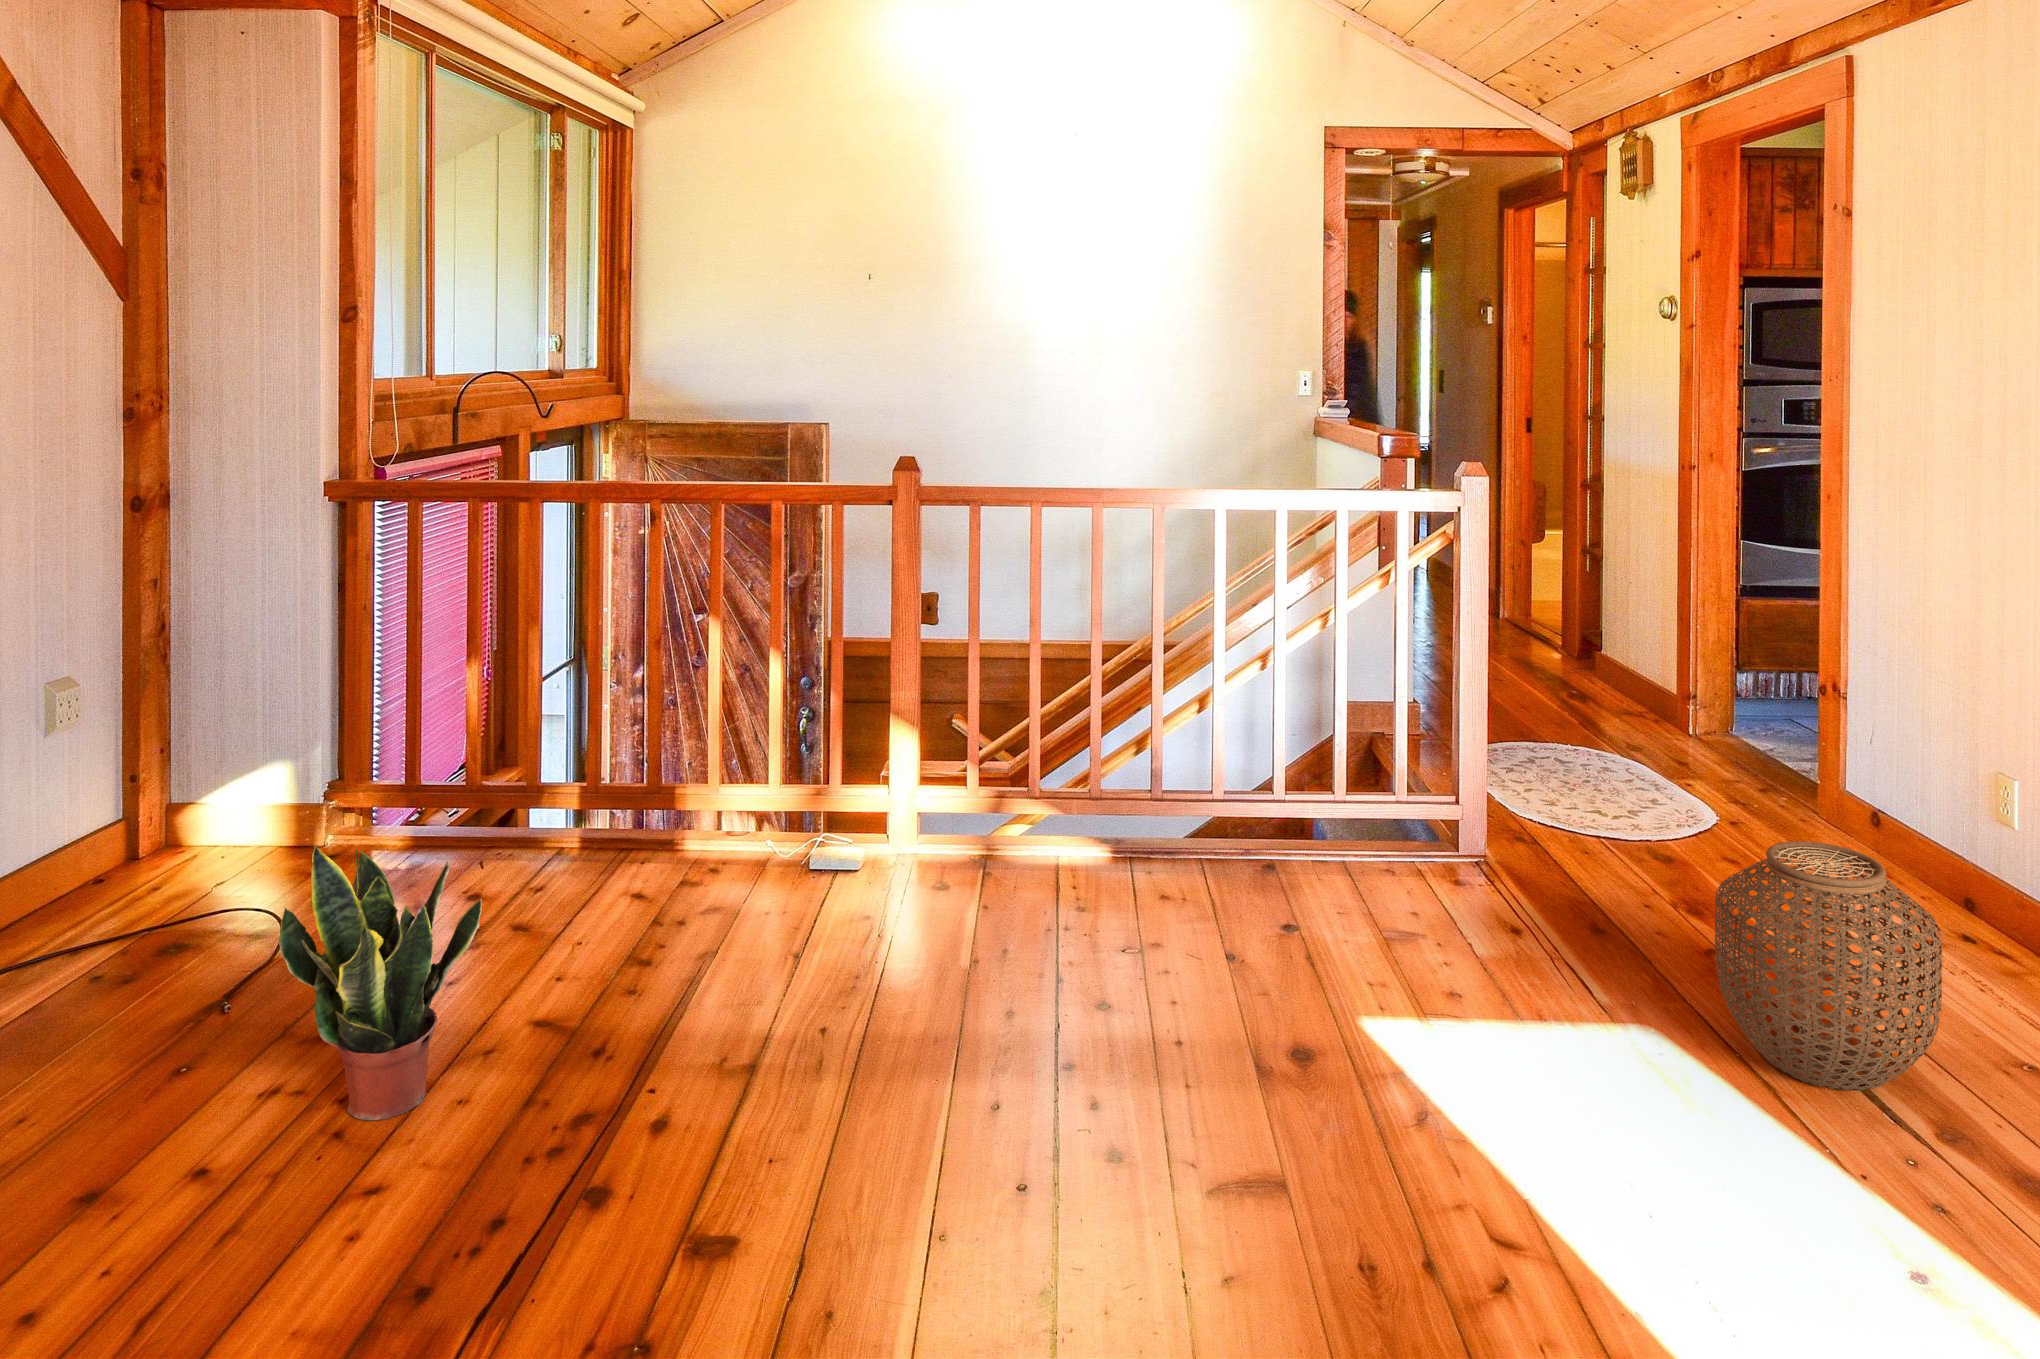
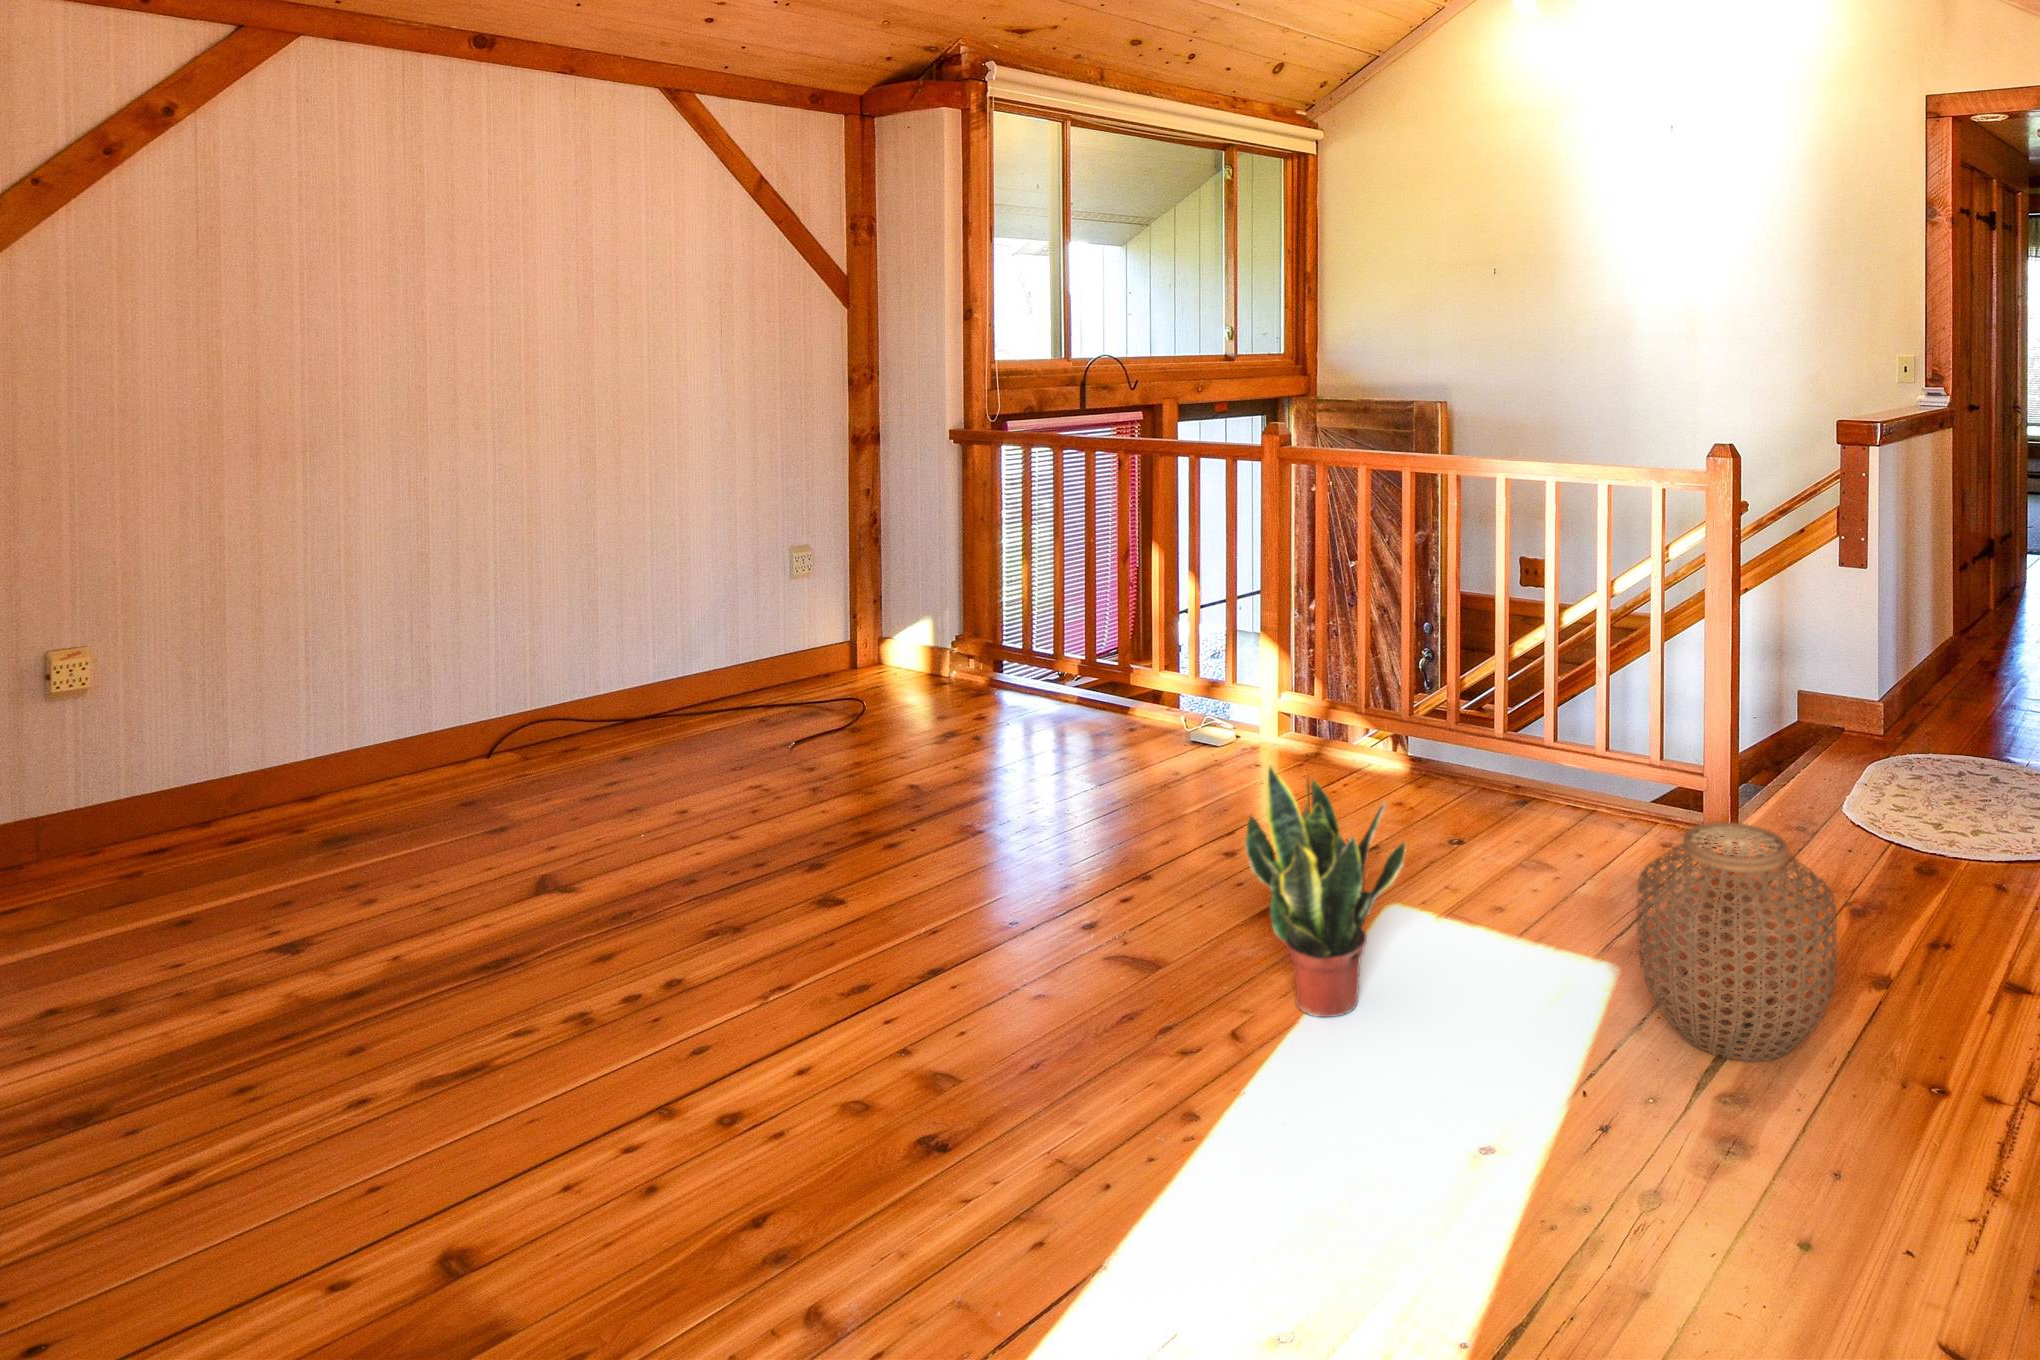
potted plant: present [279,846,482,1120] -> present [1245,767,1406,1017]

